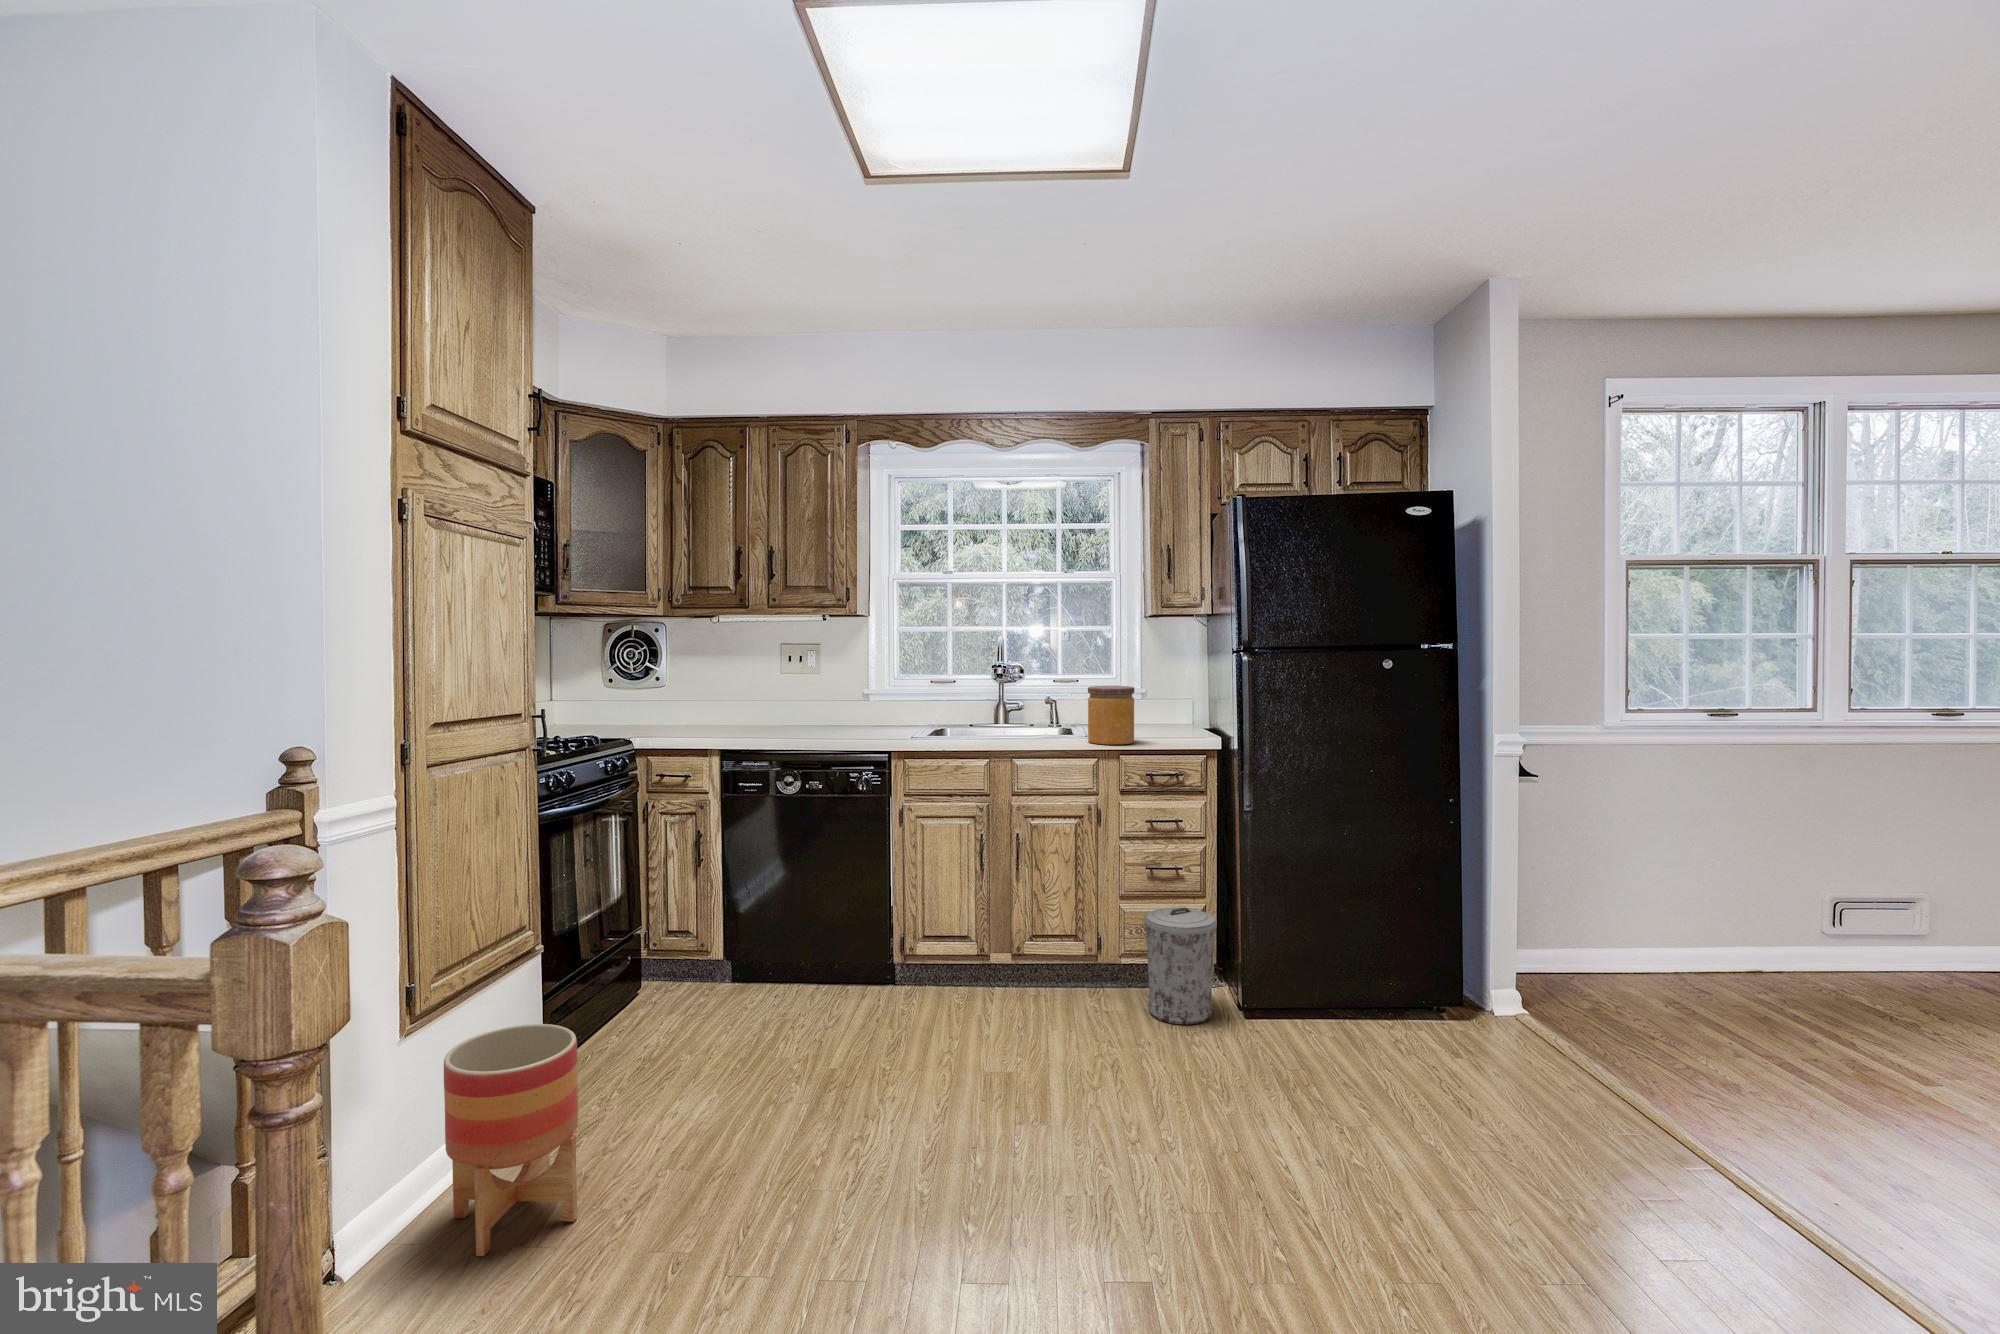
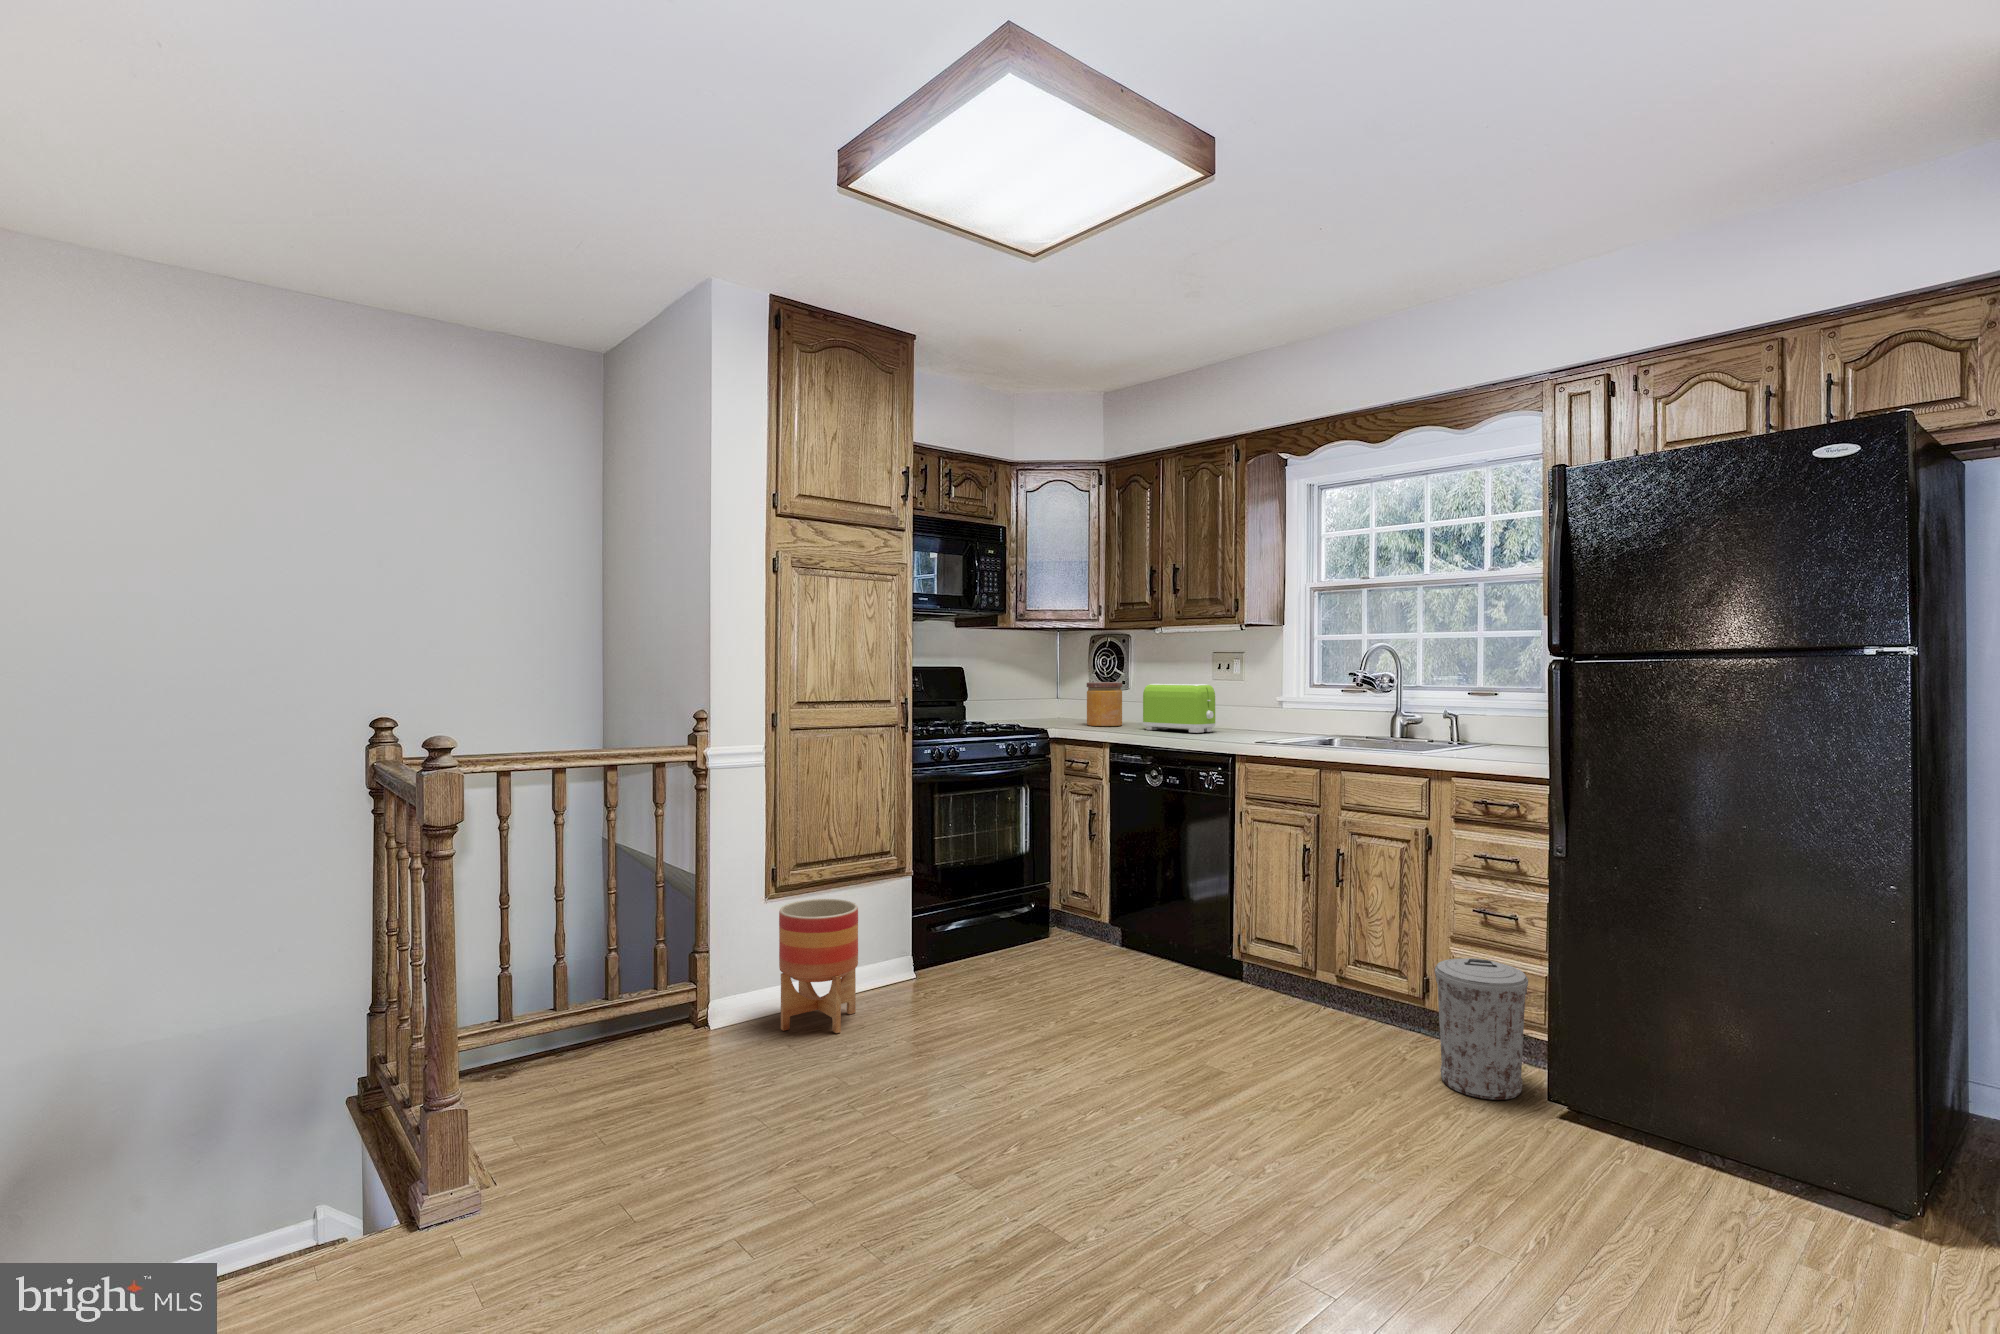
toaster: none [721,675,808,730] -> present [1143,684,1215,733]
jar: present [1088,686,1134,745] -> present [1087,682,1122,726]

